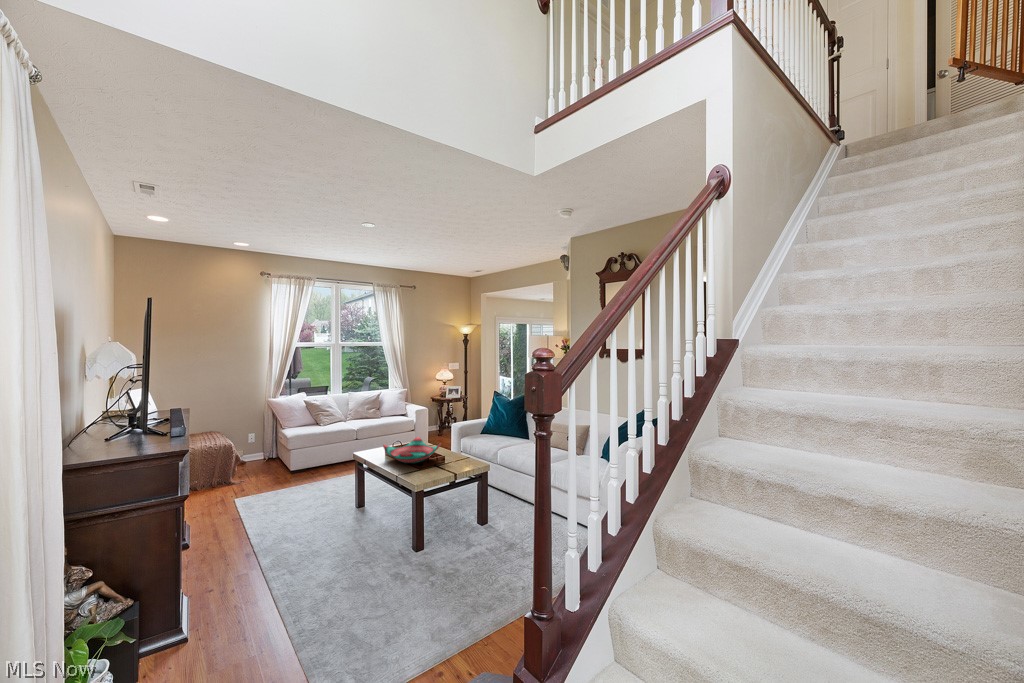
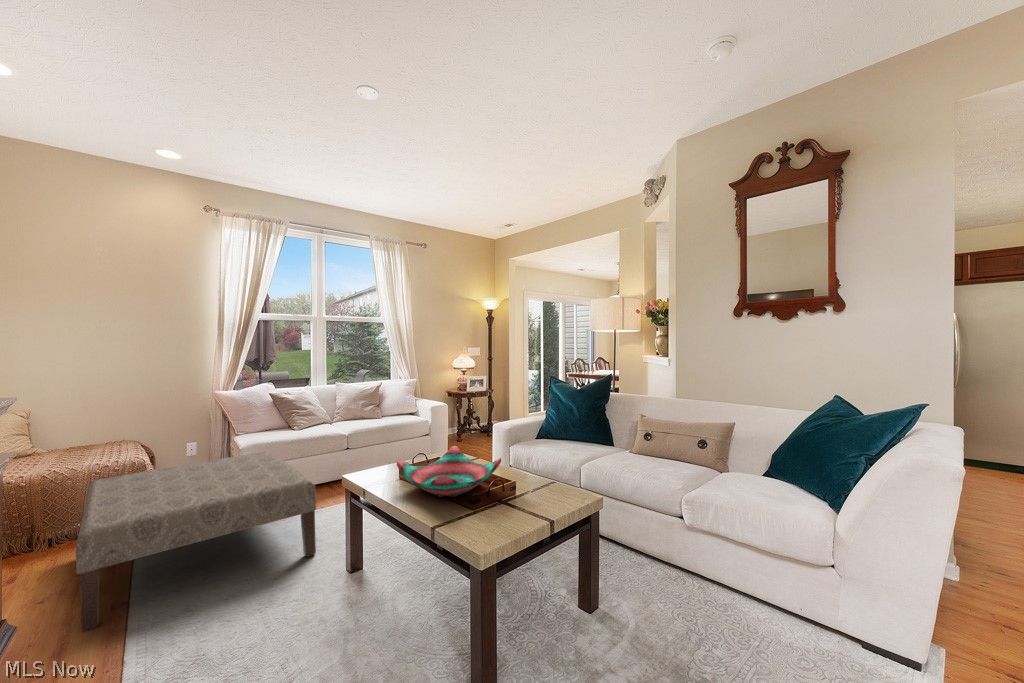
ottoman: none [205,440,338,530] -> present [76,452,316,631]

